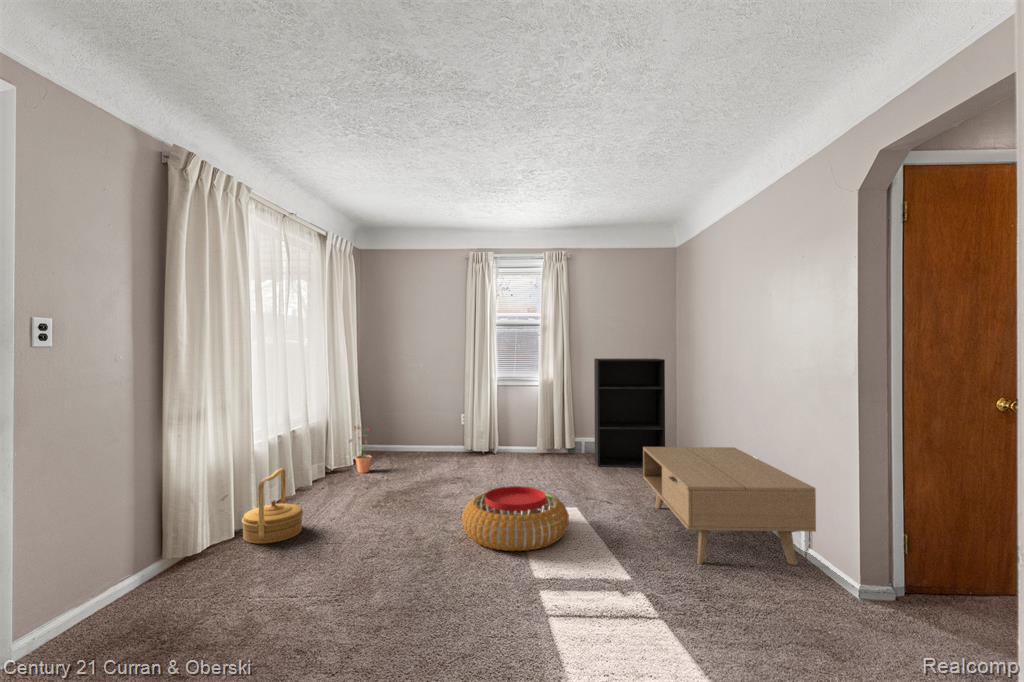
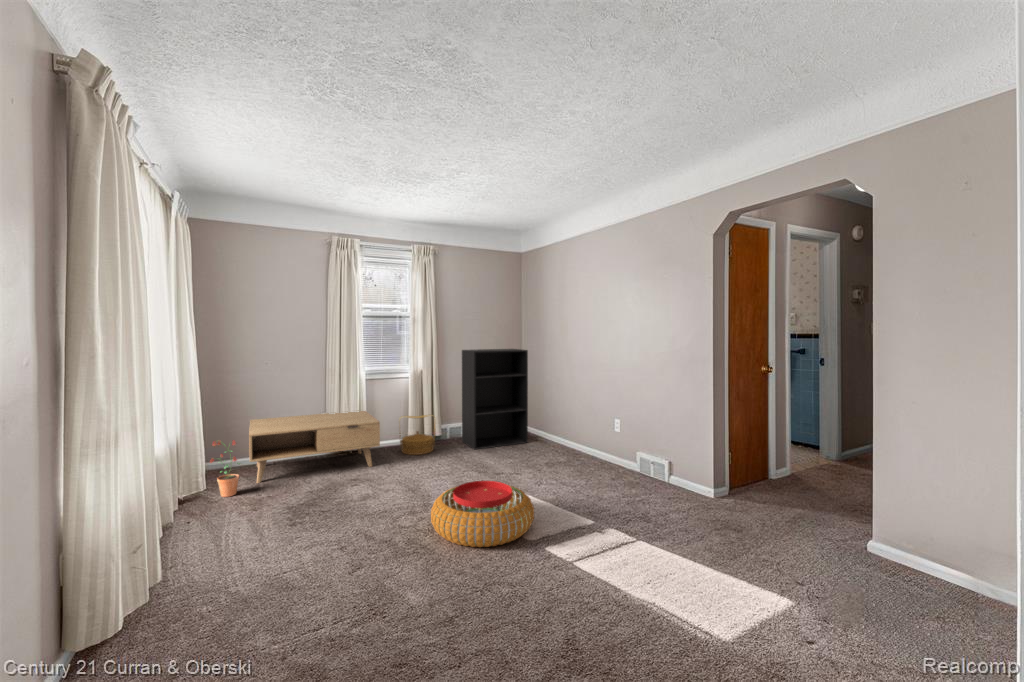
coffee table: present [643,447,816,565] -> present [249,410,380,483]
woven basket: present [242,468,303,544] -> present [400,415,435,455]

